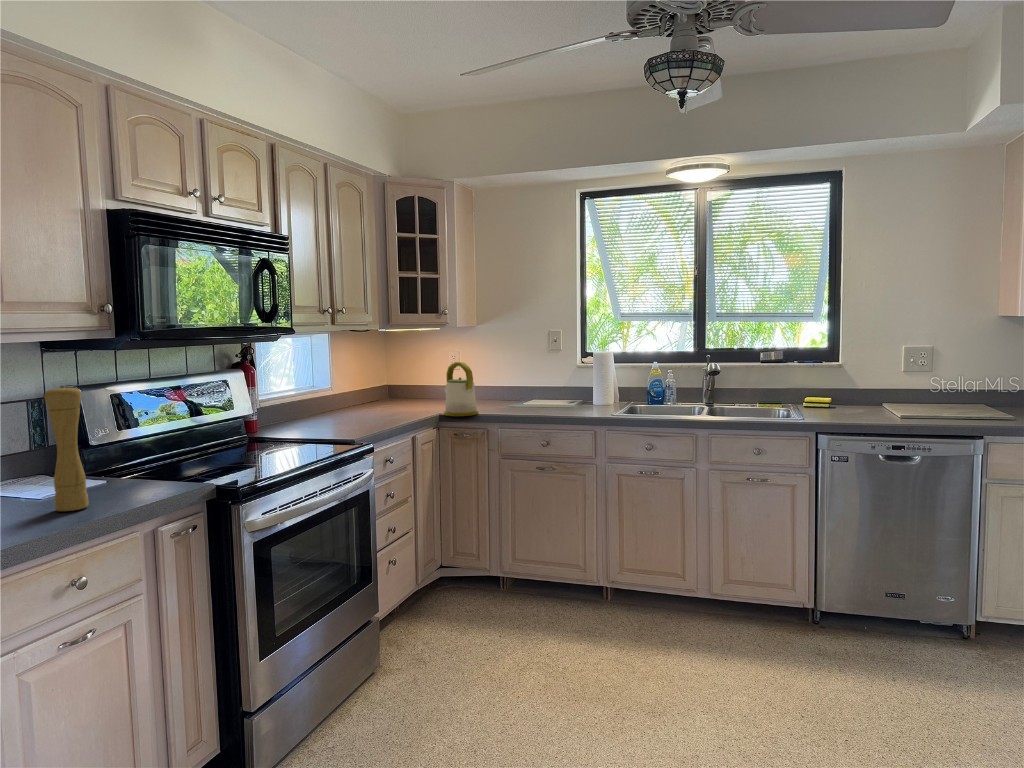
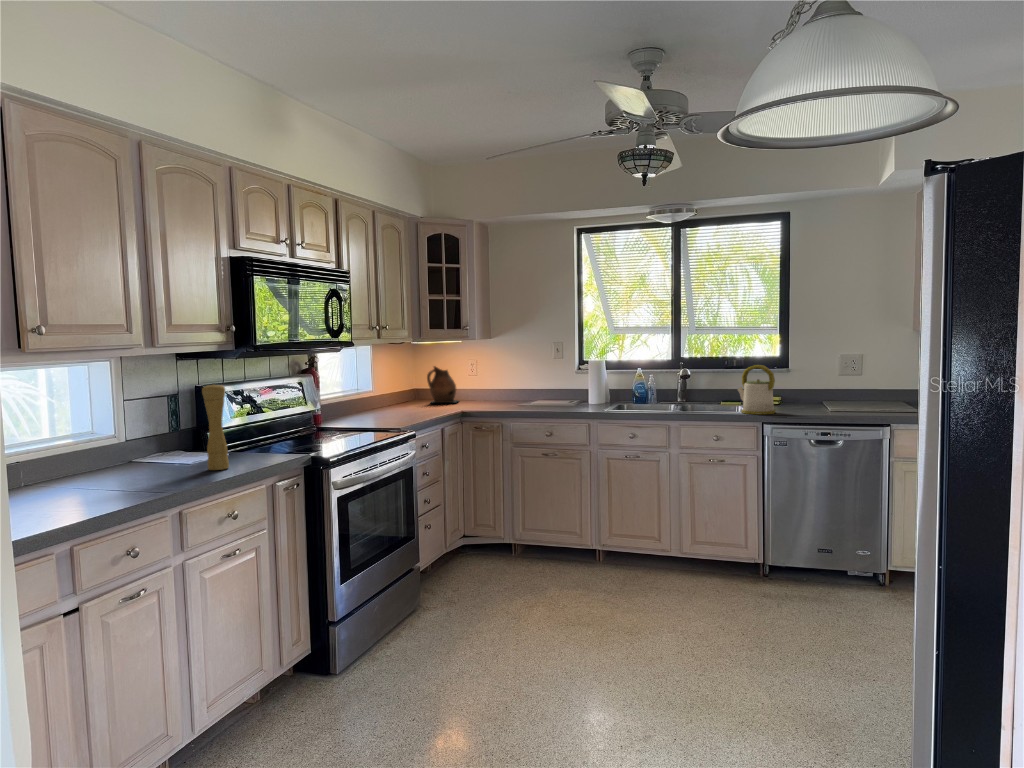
ceramic pitcher: none [398,358,439,404] -> present [427,366,458,403]
kettle: present [444,362,478,416] -> present [738,365,776,415]

